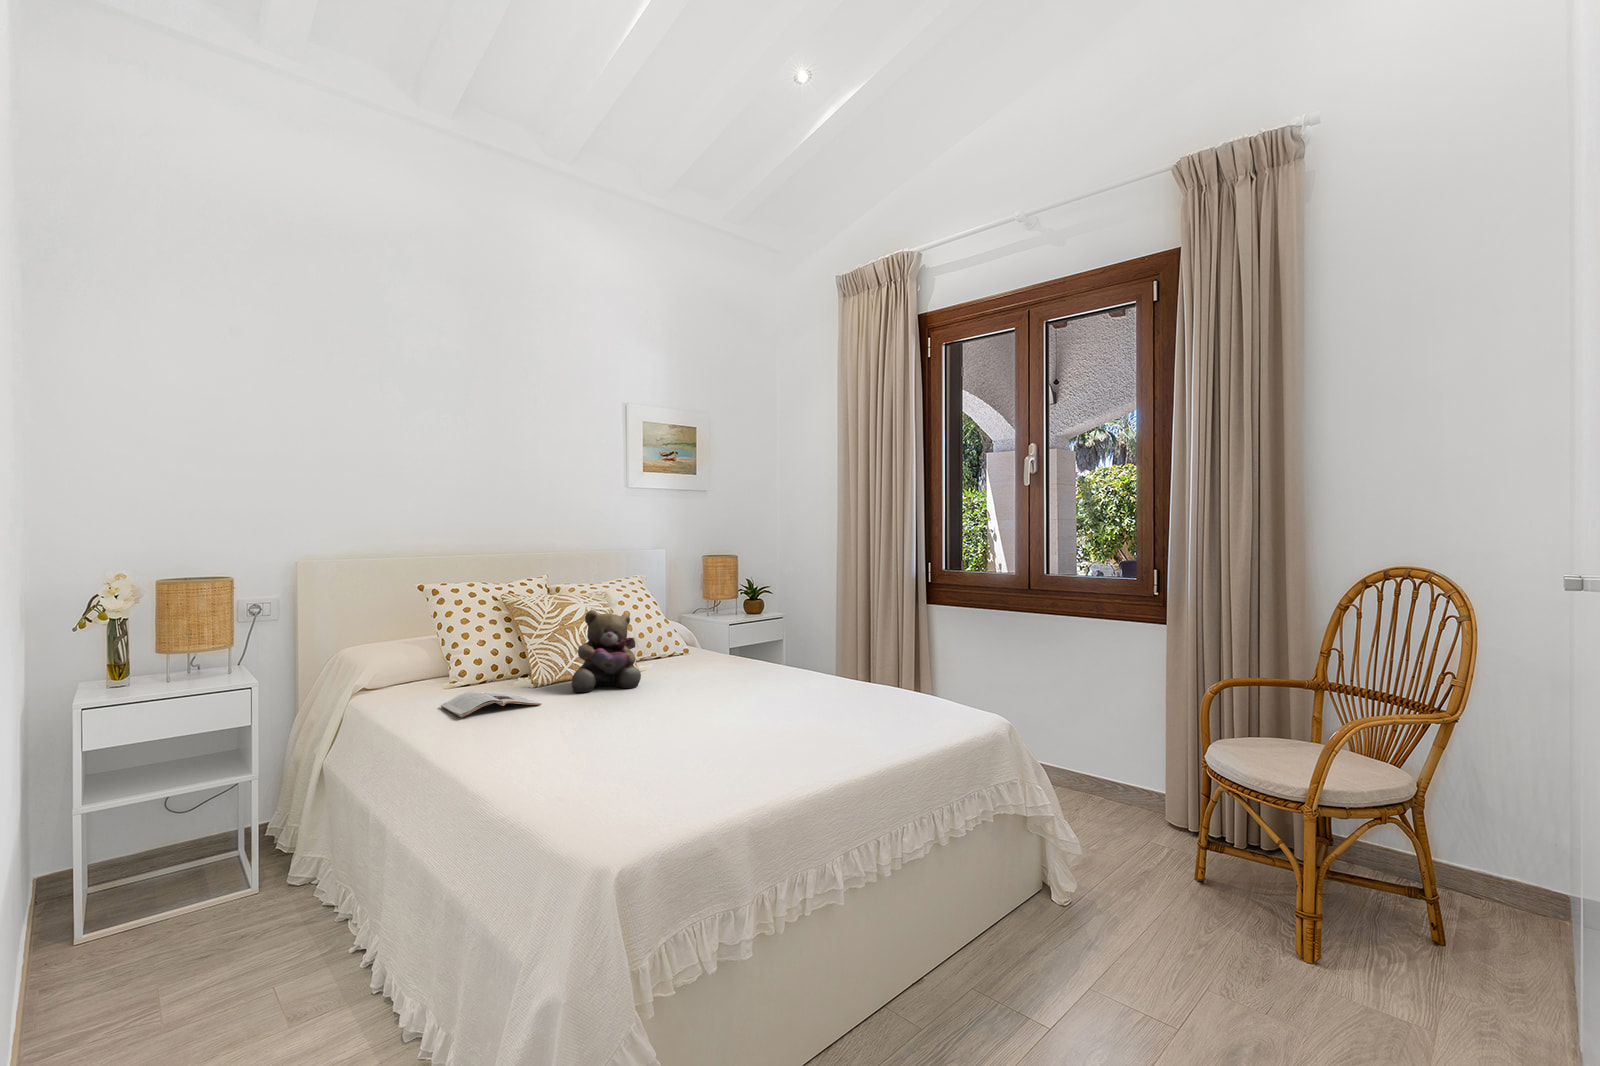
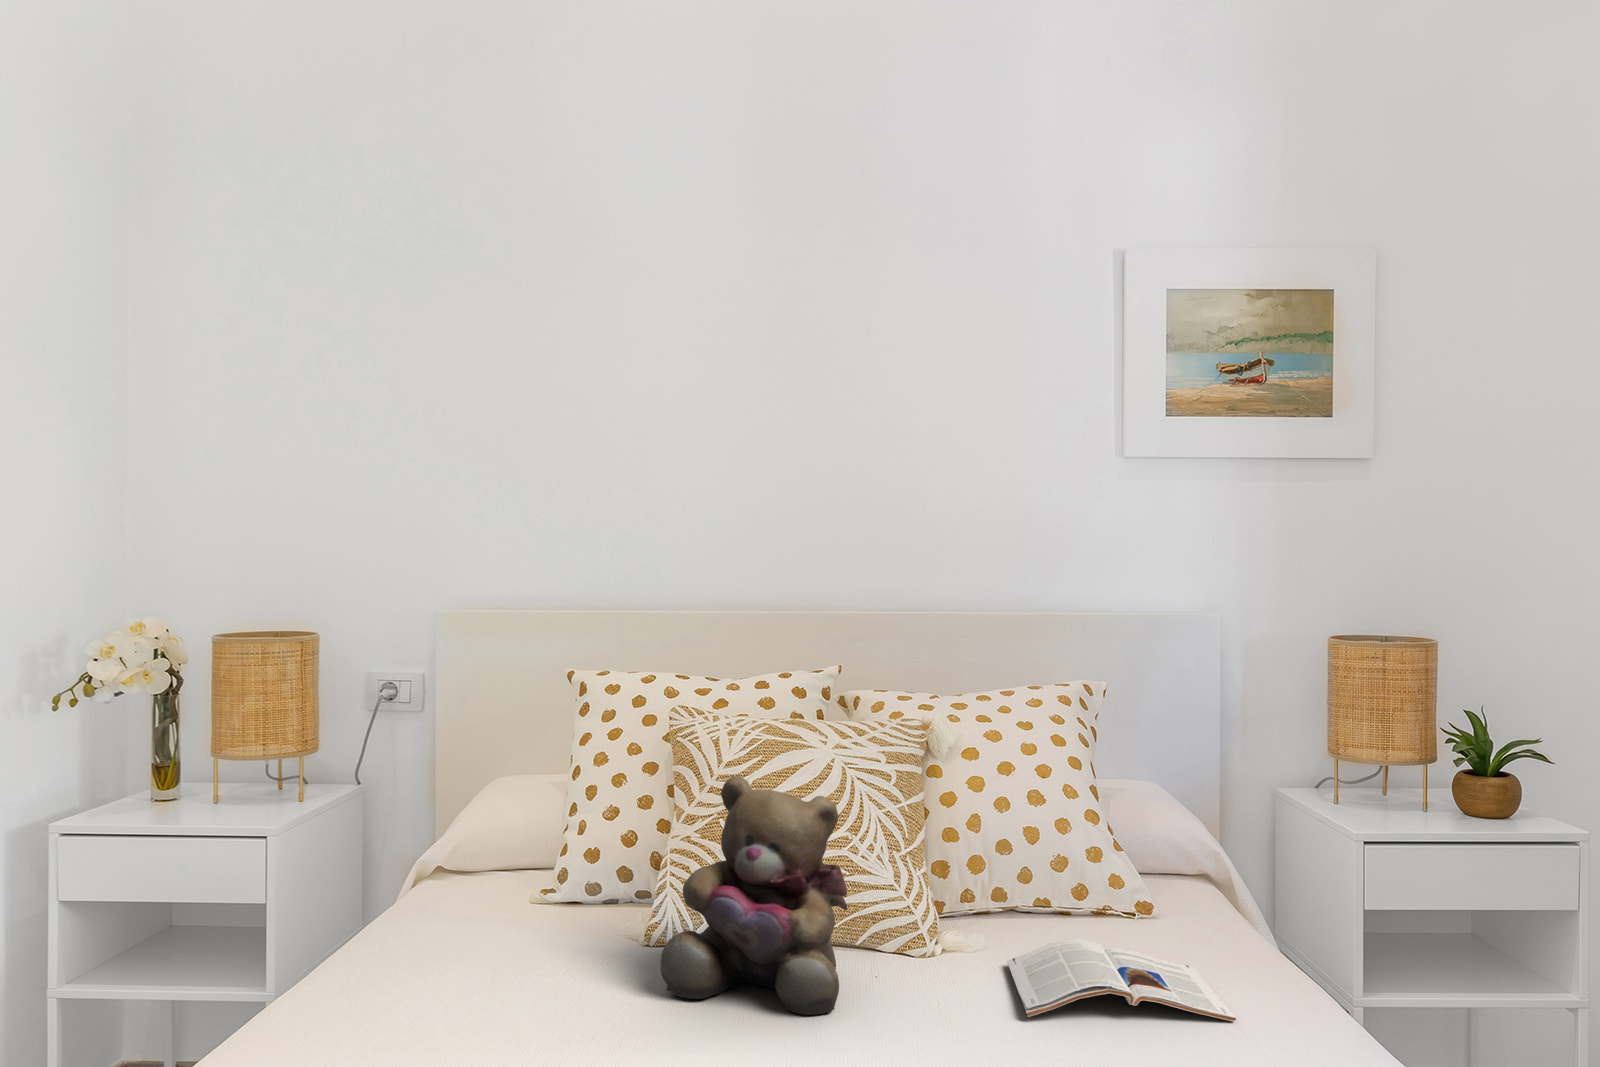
magazine: present [441,691,541,718] -> present [1007,939,1236,1022]

